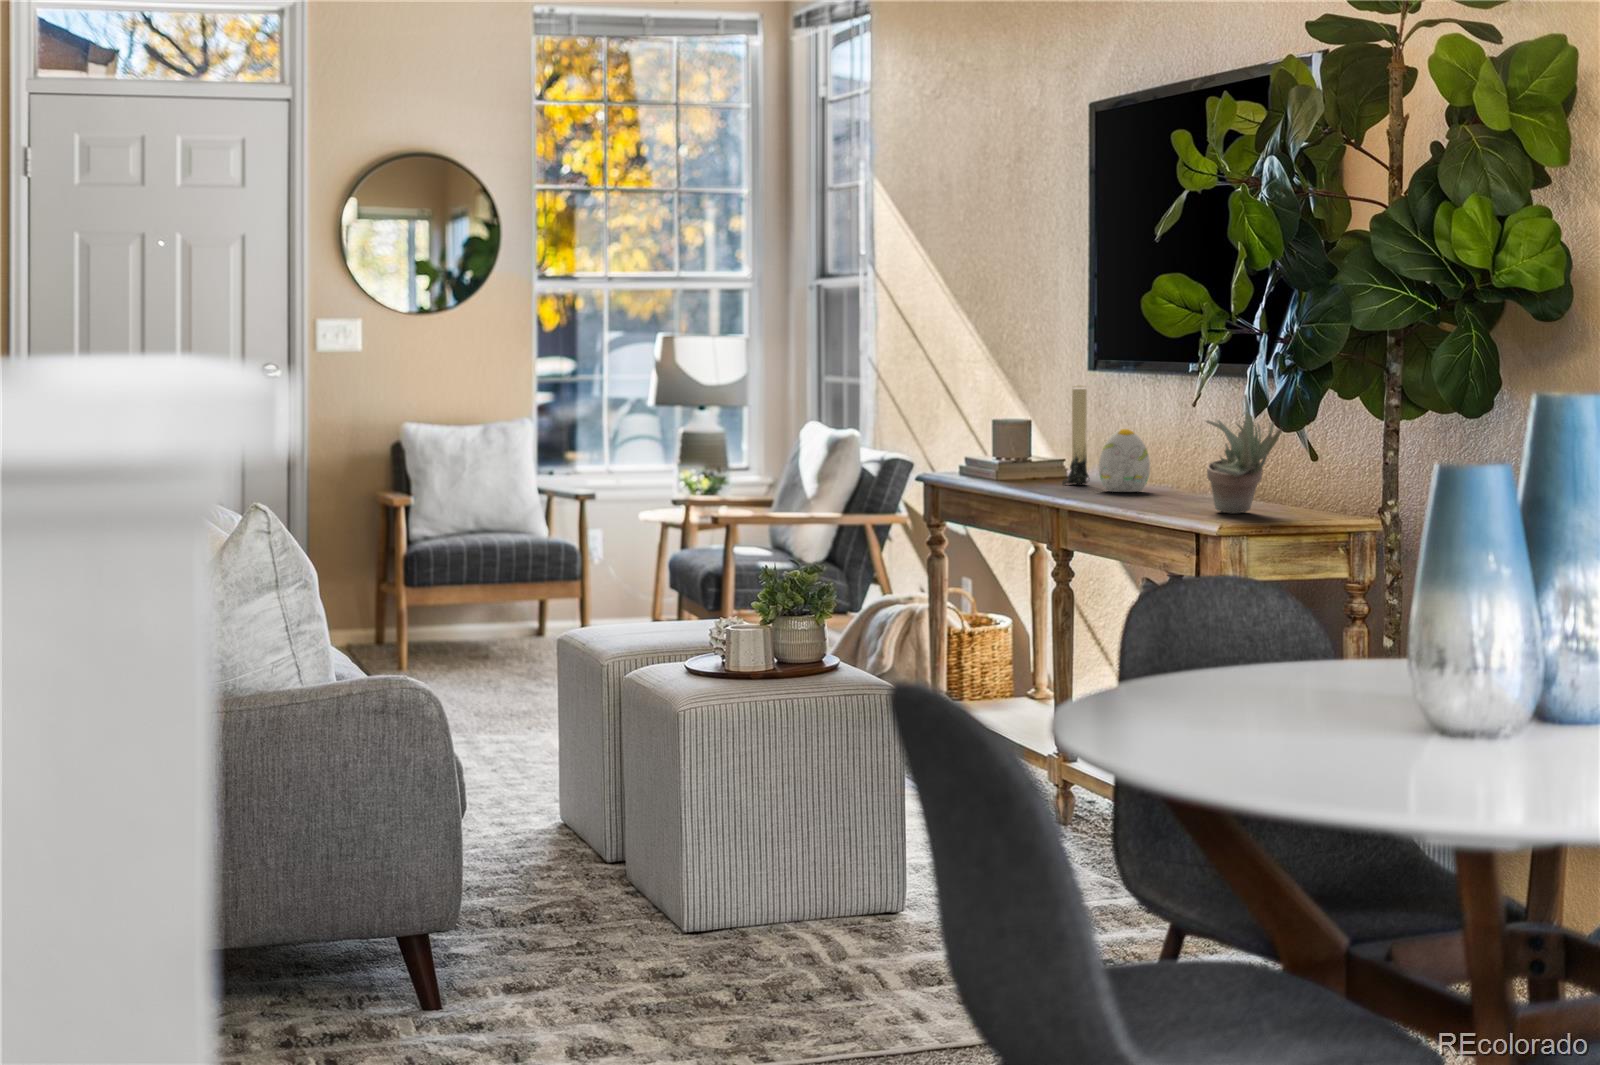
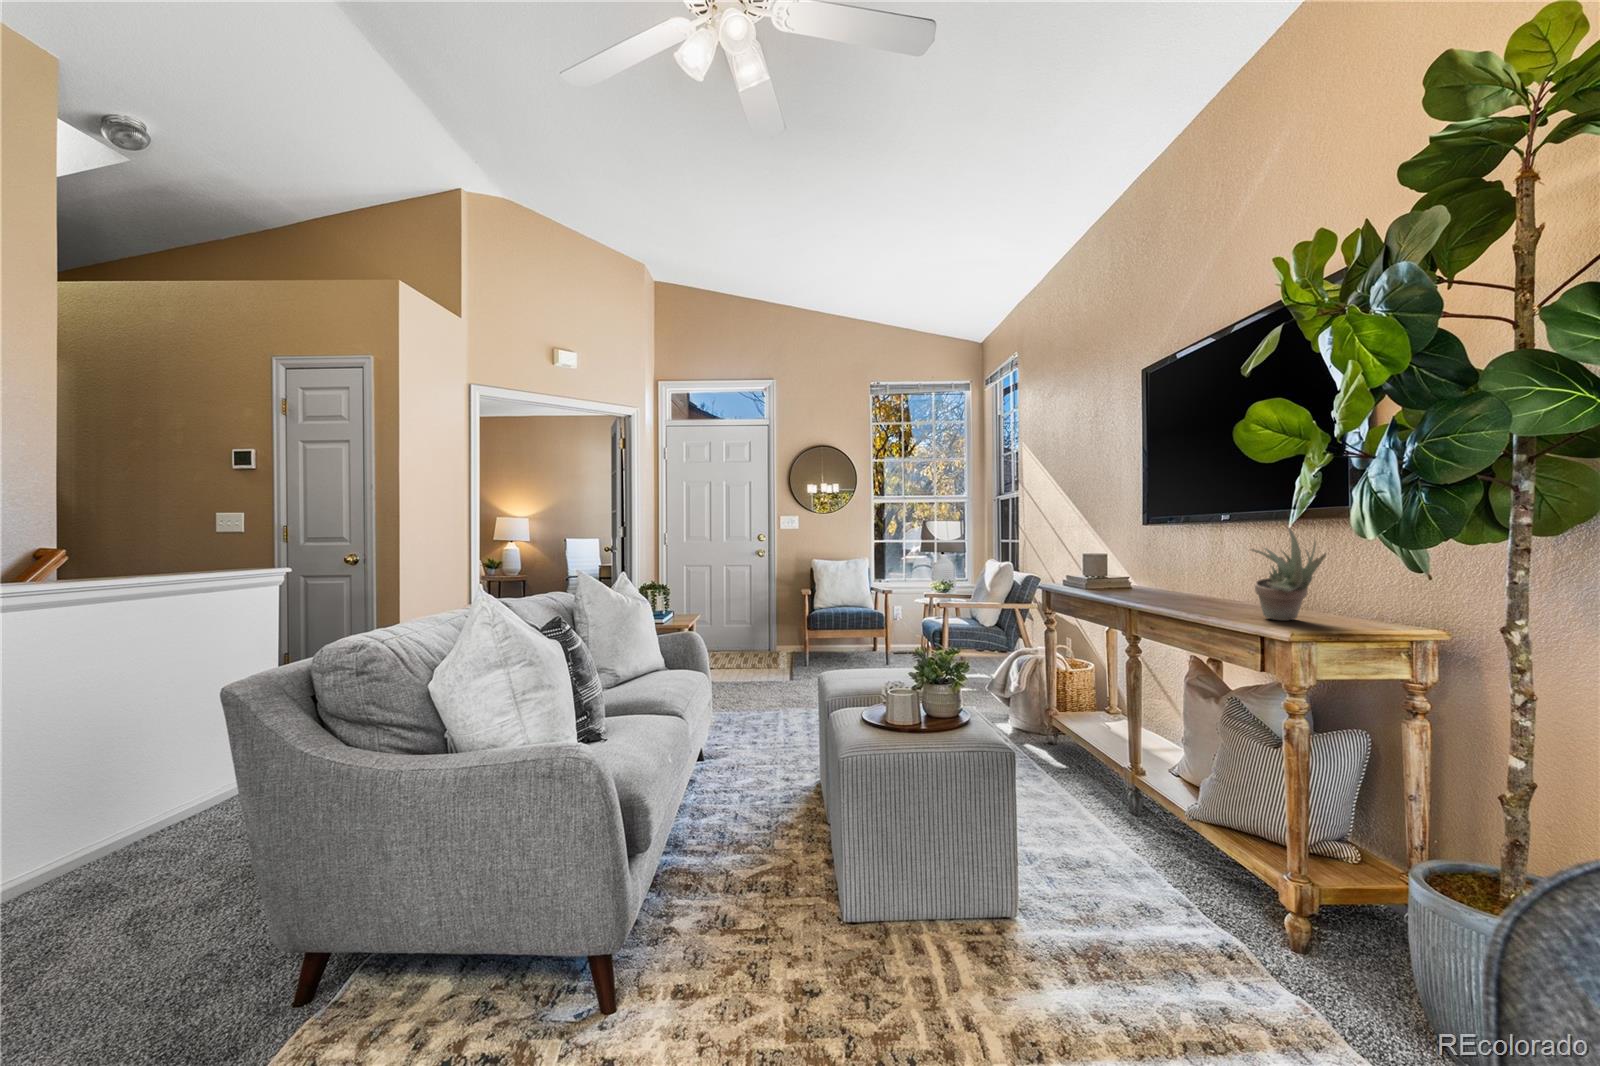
candle: present [1062,385,1090,484] -> none [1127,531,1147,593]
decorative egg: present [1099,429,1150,492] -> none [1154,557,1193,599]

